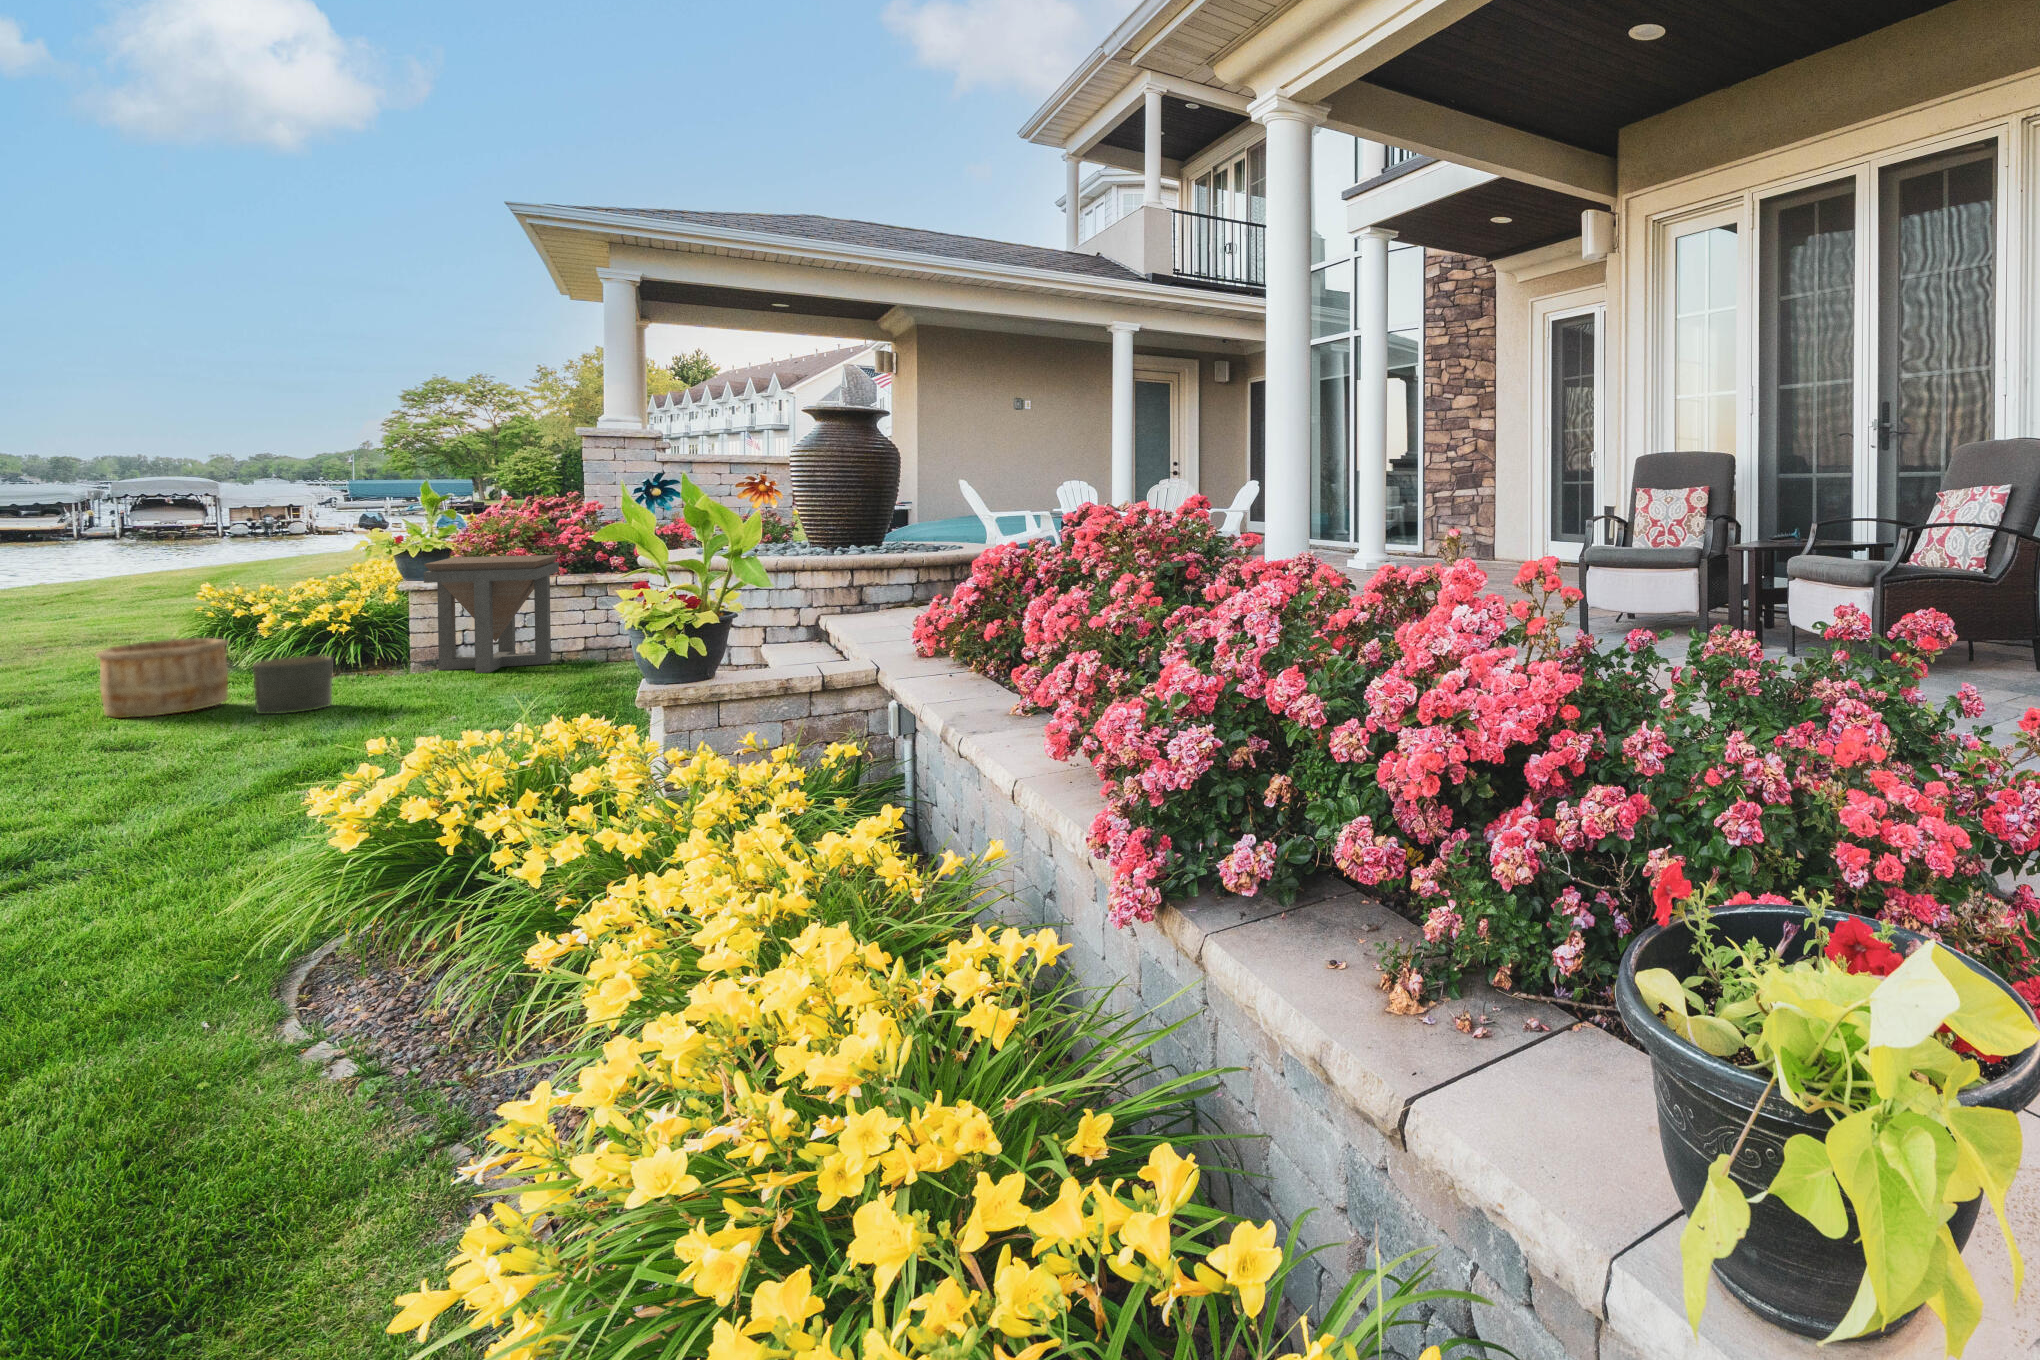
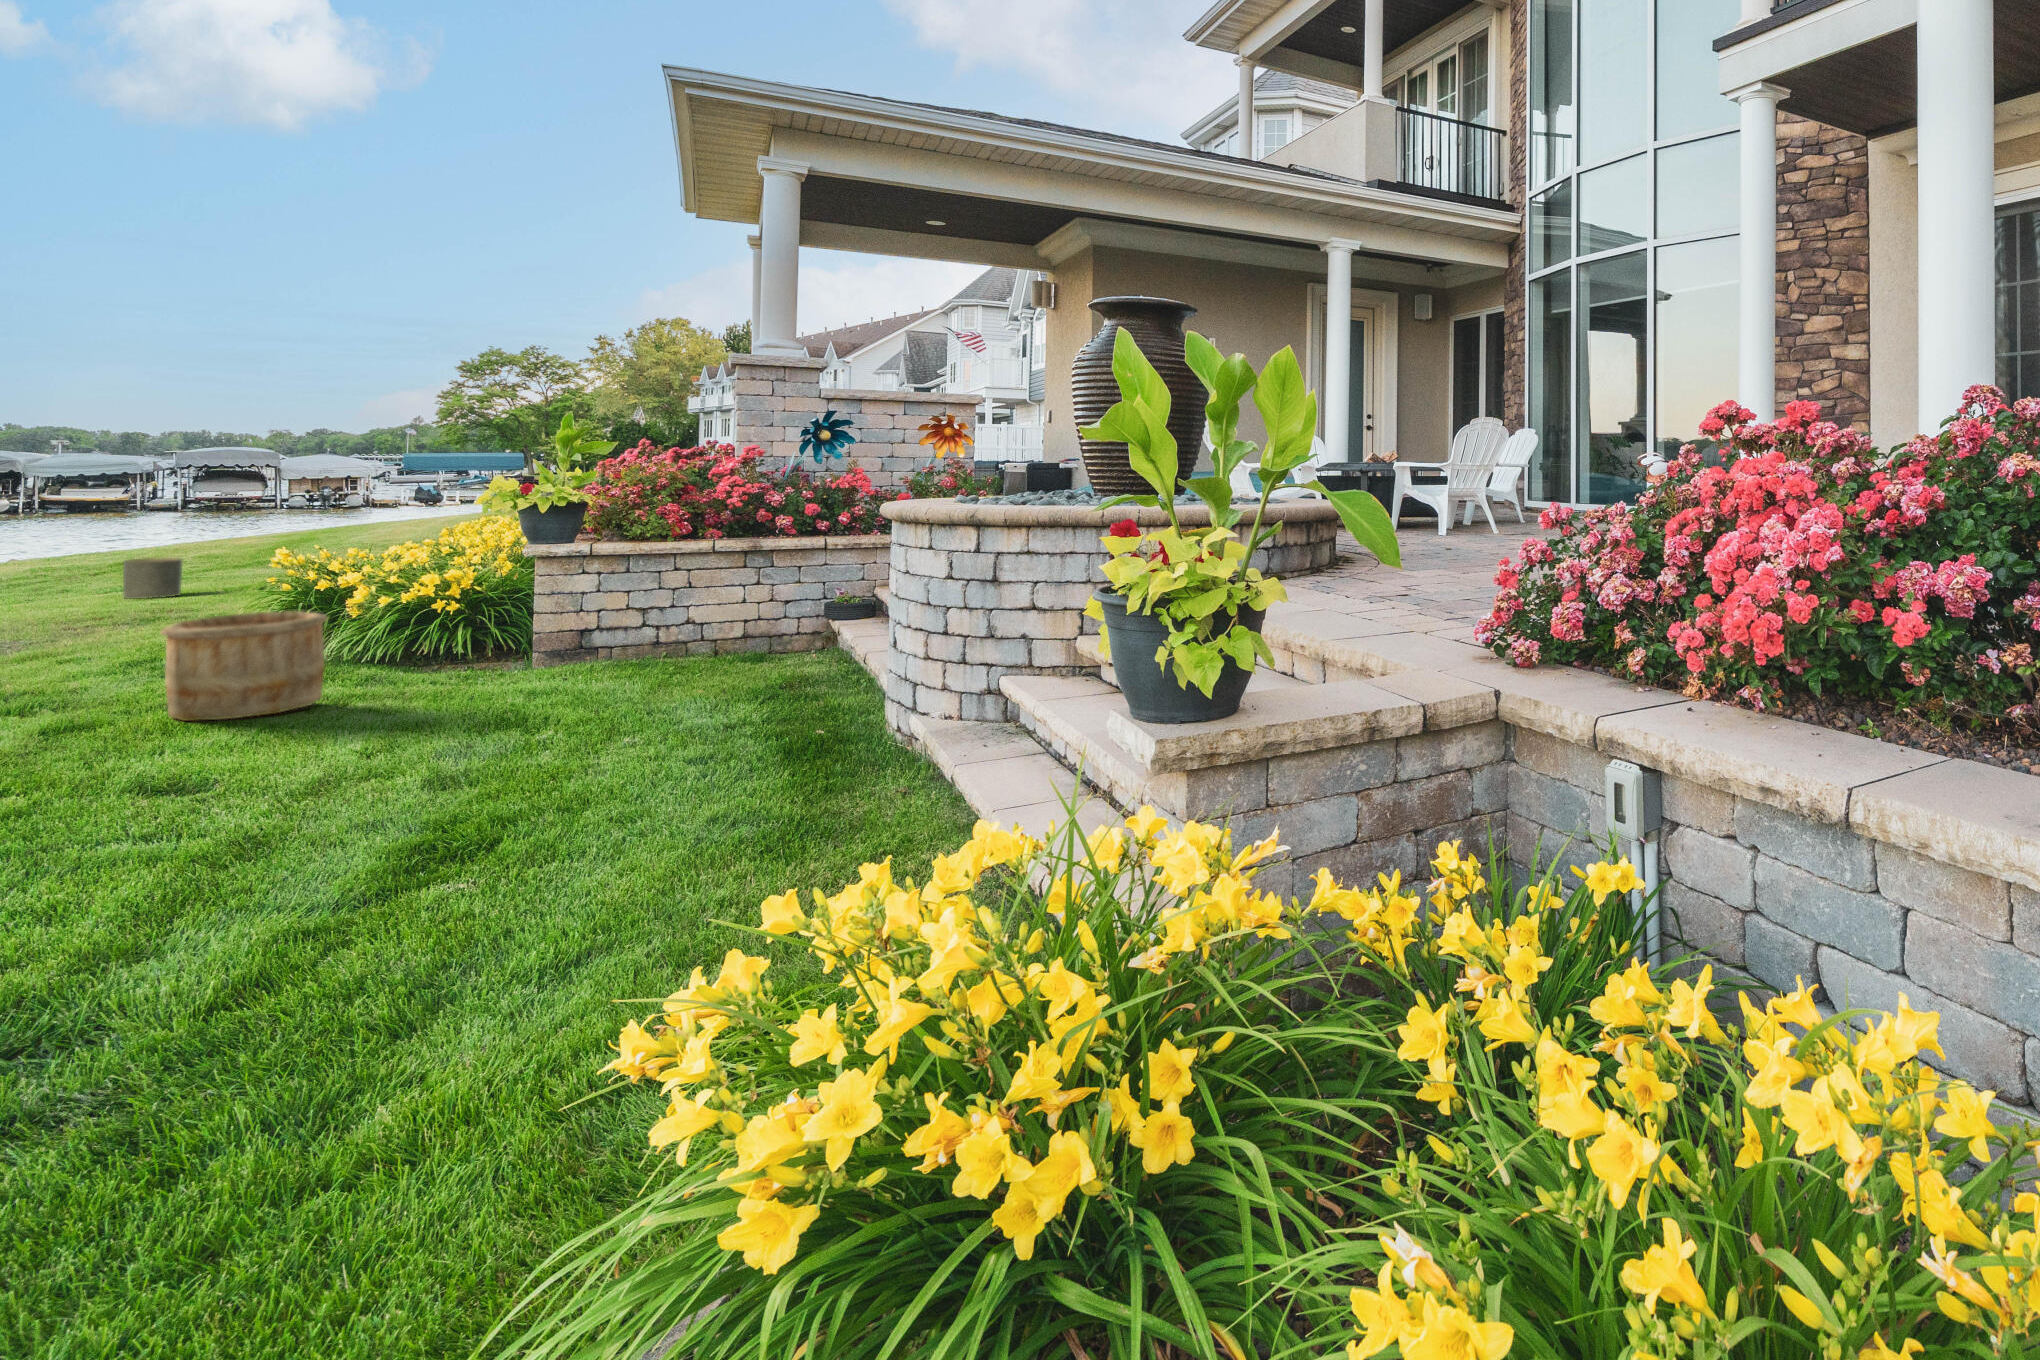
side table: present [424,555,559,673] -> none [561,511,718,668]
planter: present [253,656,332,714] -> present [123,558,182,599]

